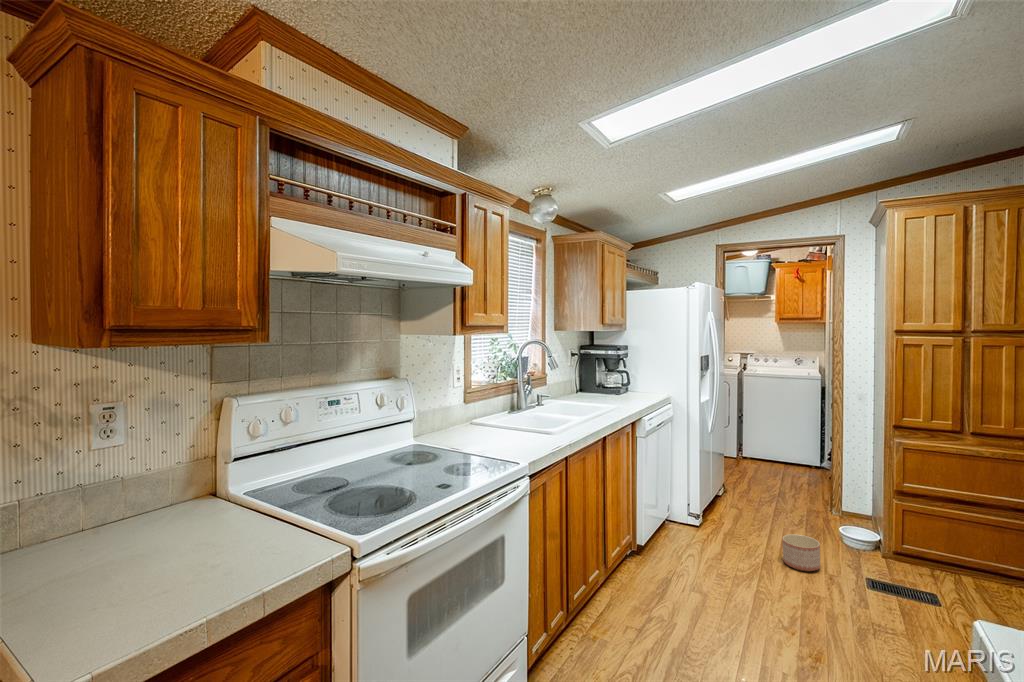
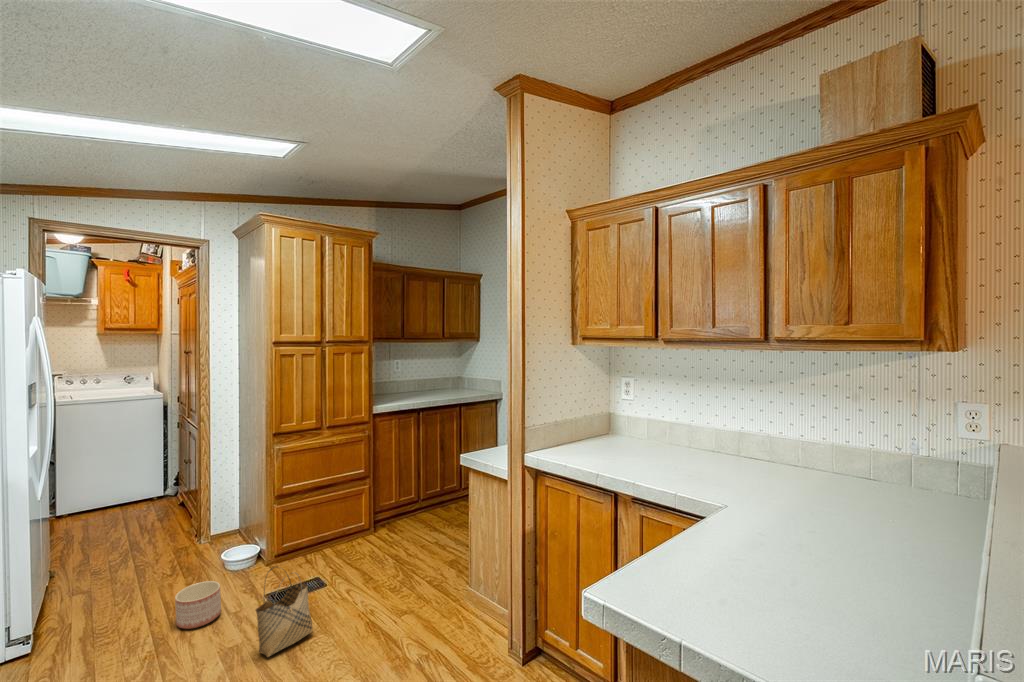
woven basket: none [832,545,896,630] -> present [256,567,312,657]

